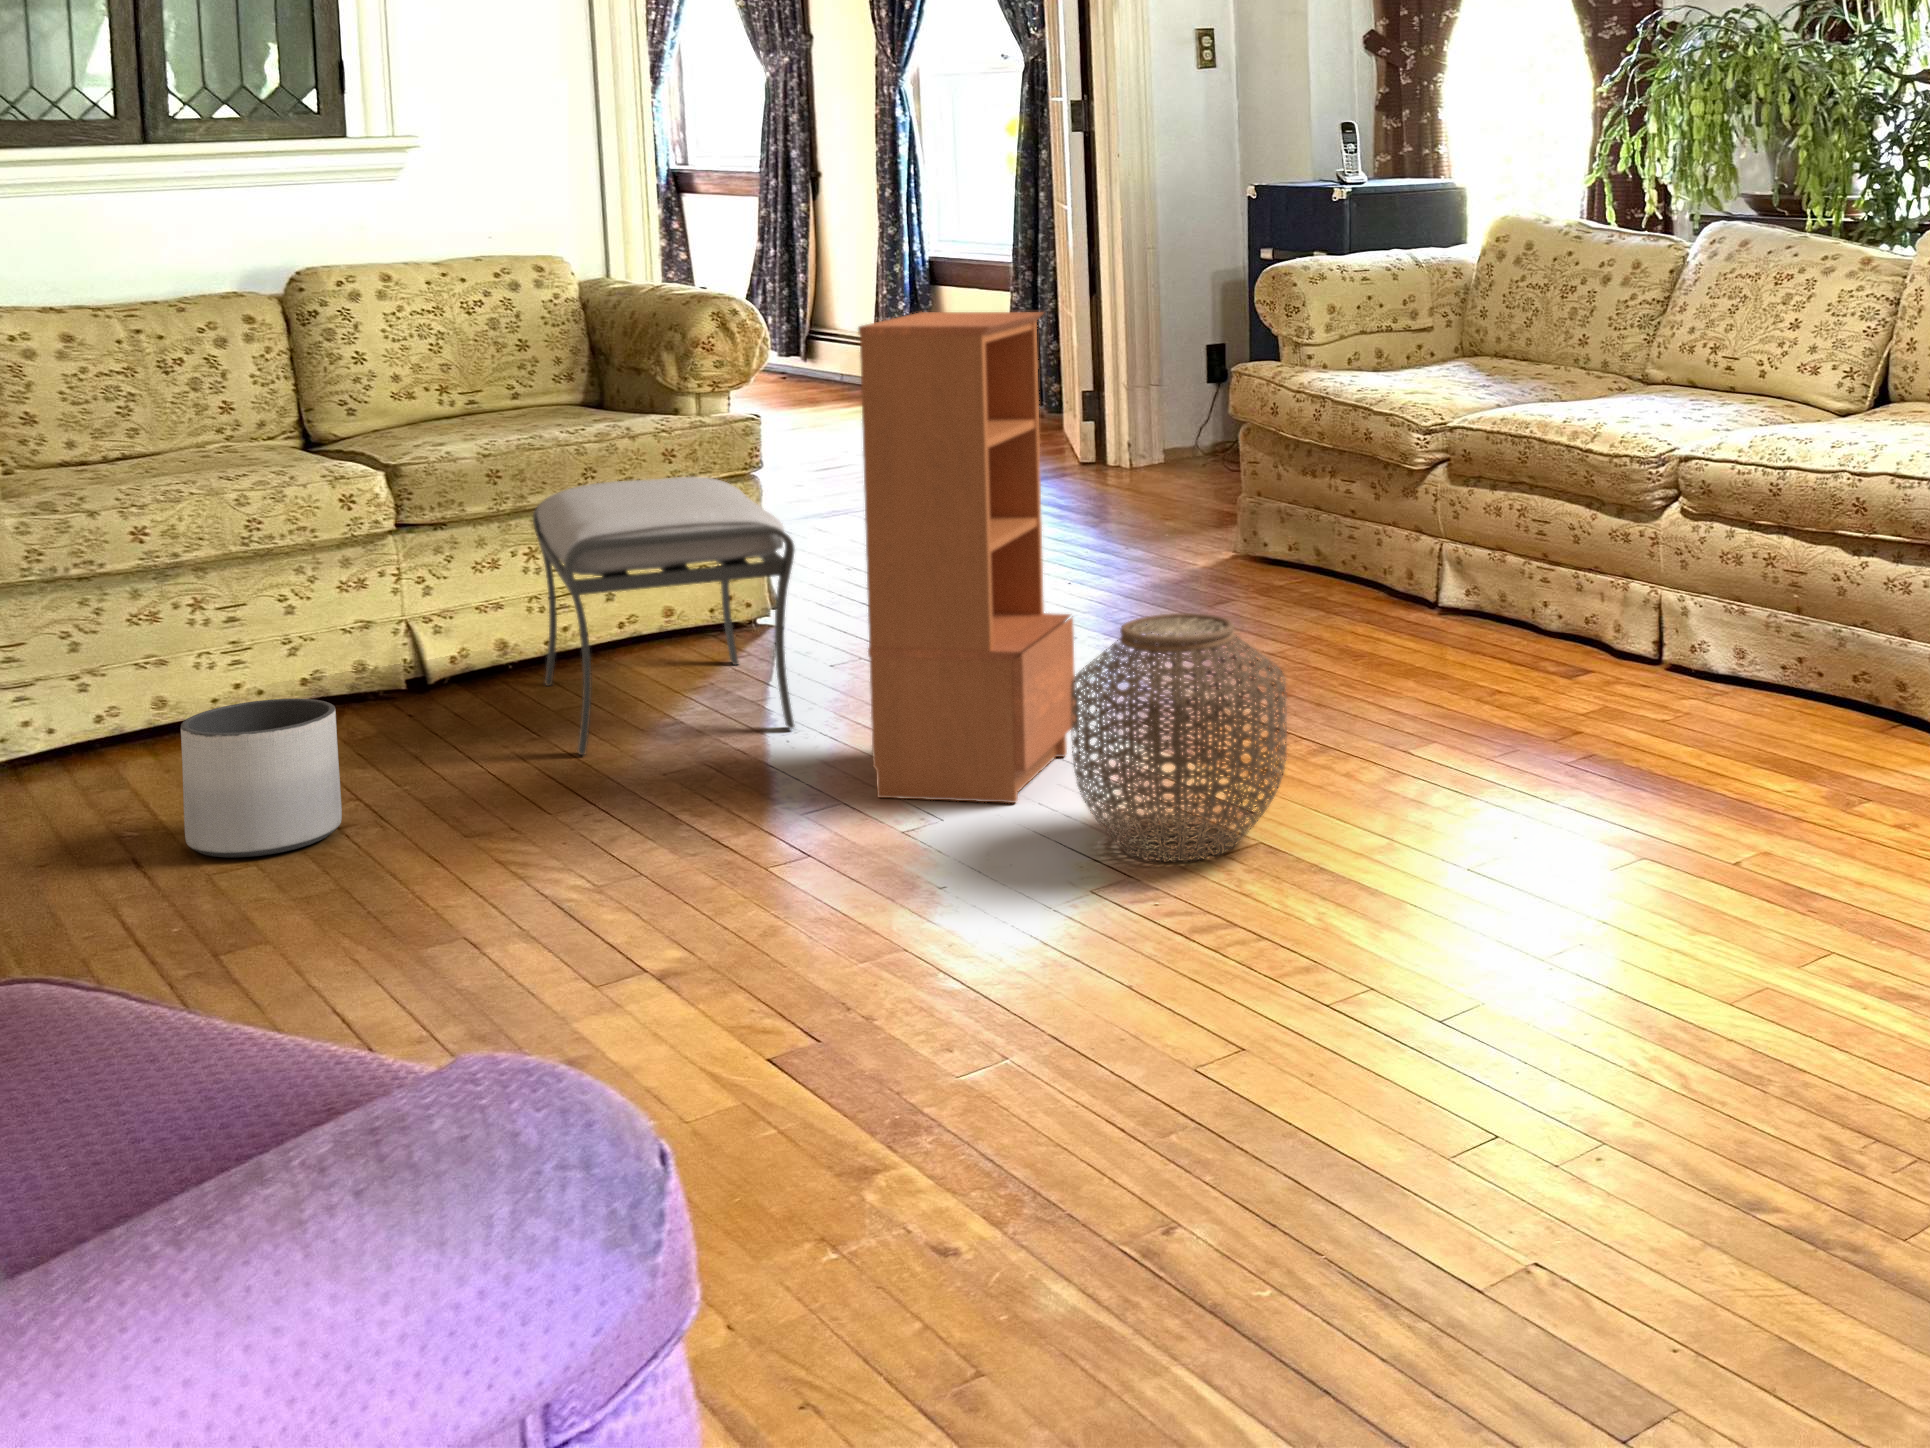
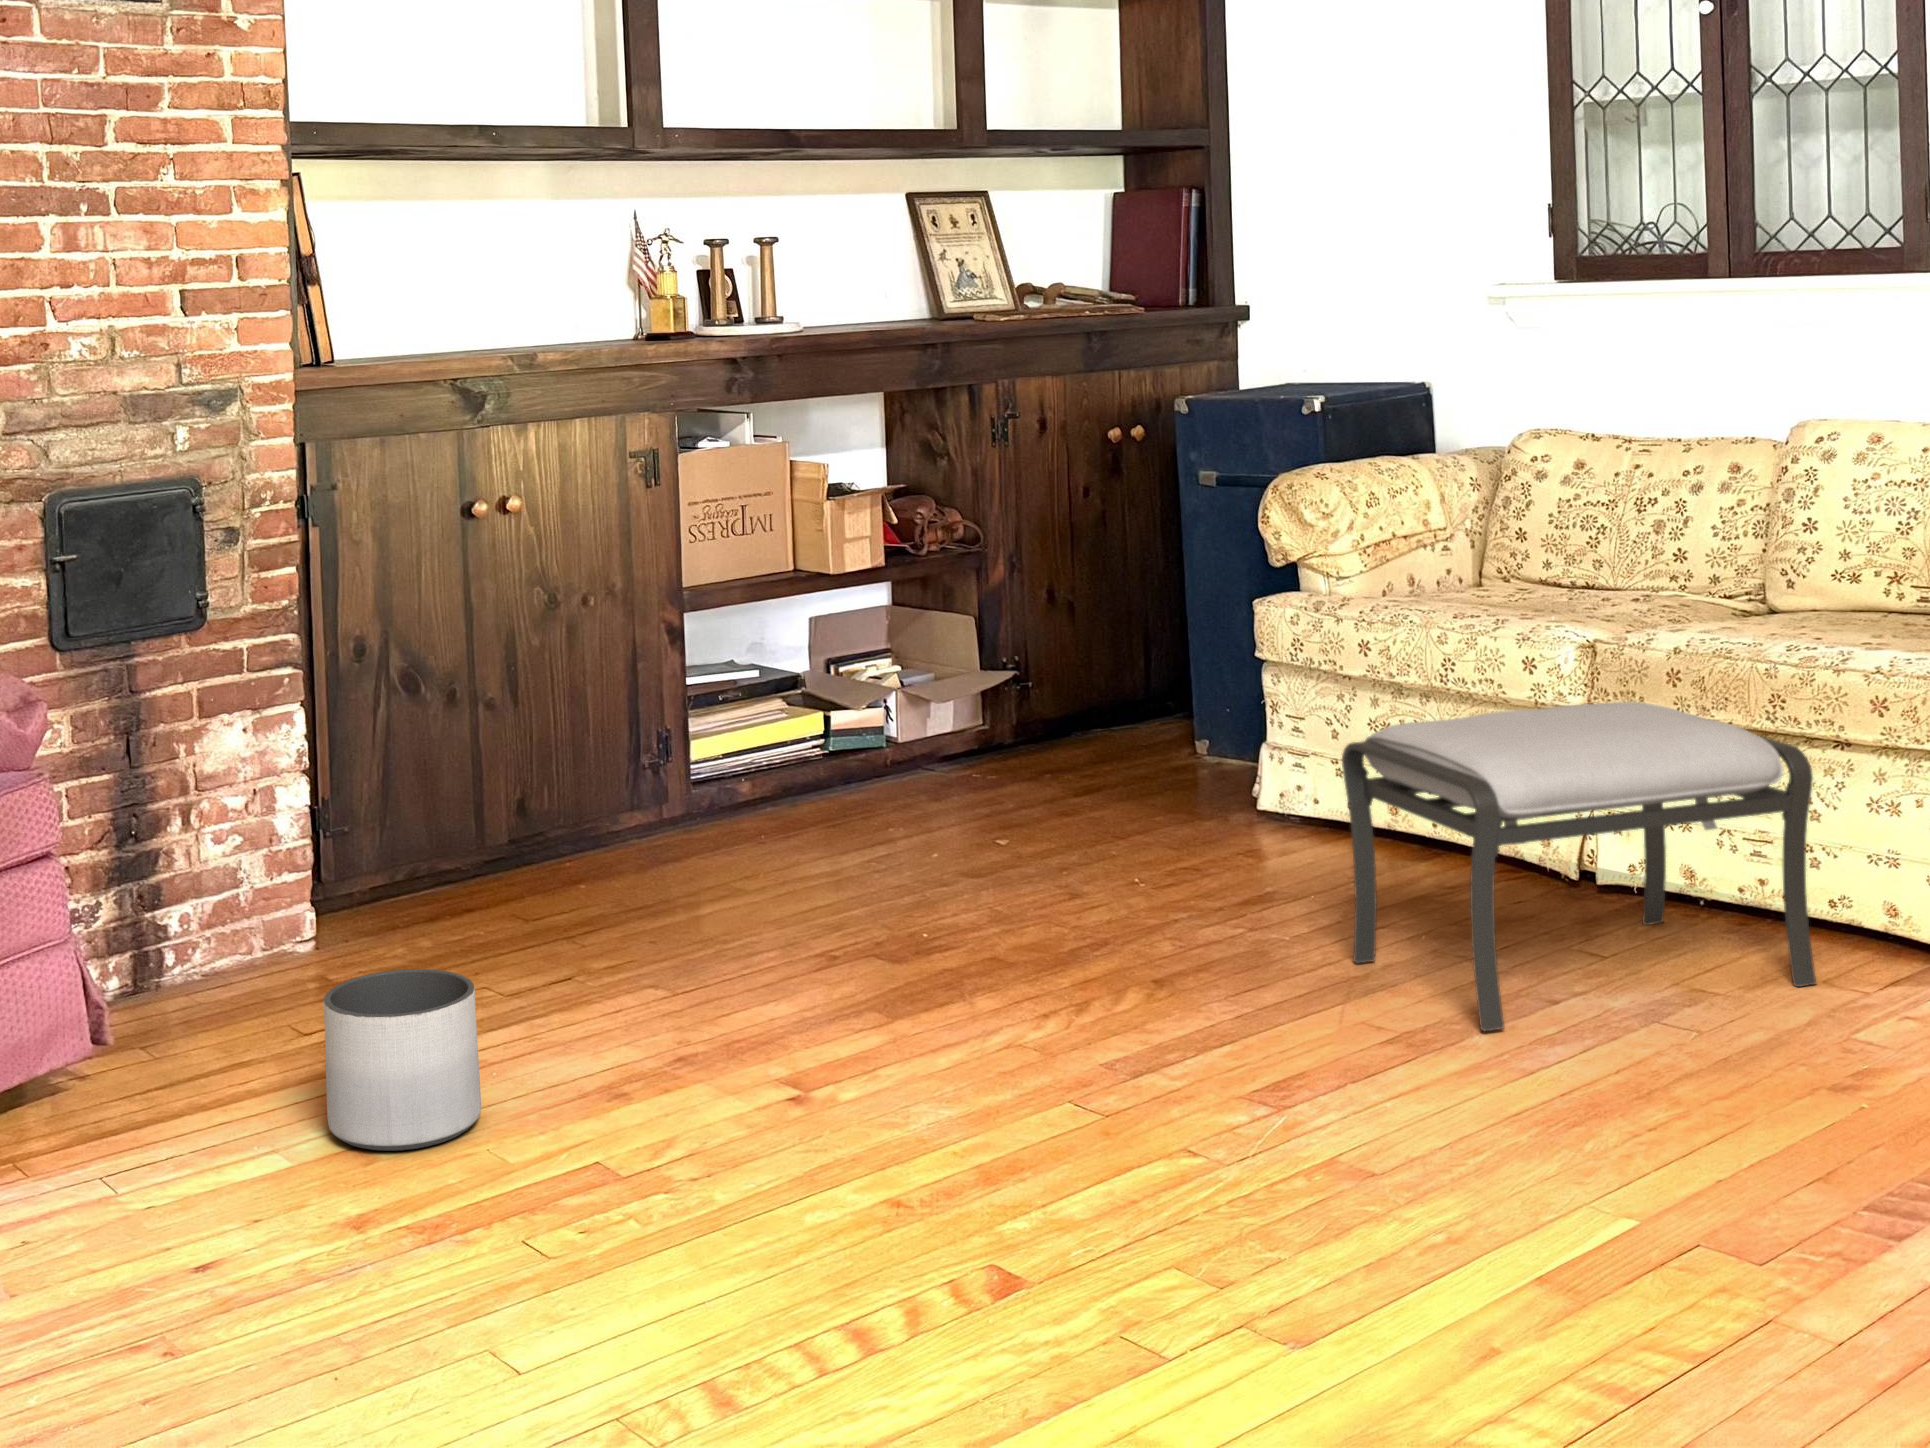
bookcase: present [858,312,1075,803] -> none [1164,547,1420,1170]
woven basket: present [1071,613,1287,861] -> none [882,944,1154,1268]
planter: present [181,699,342,858] -> present [324,969,481,1151]

